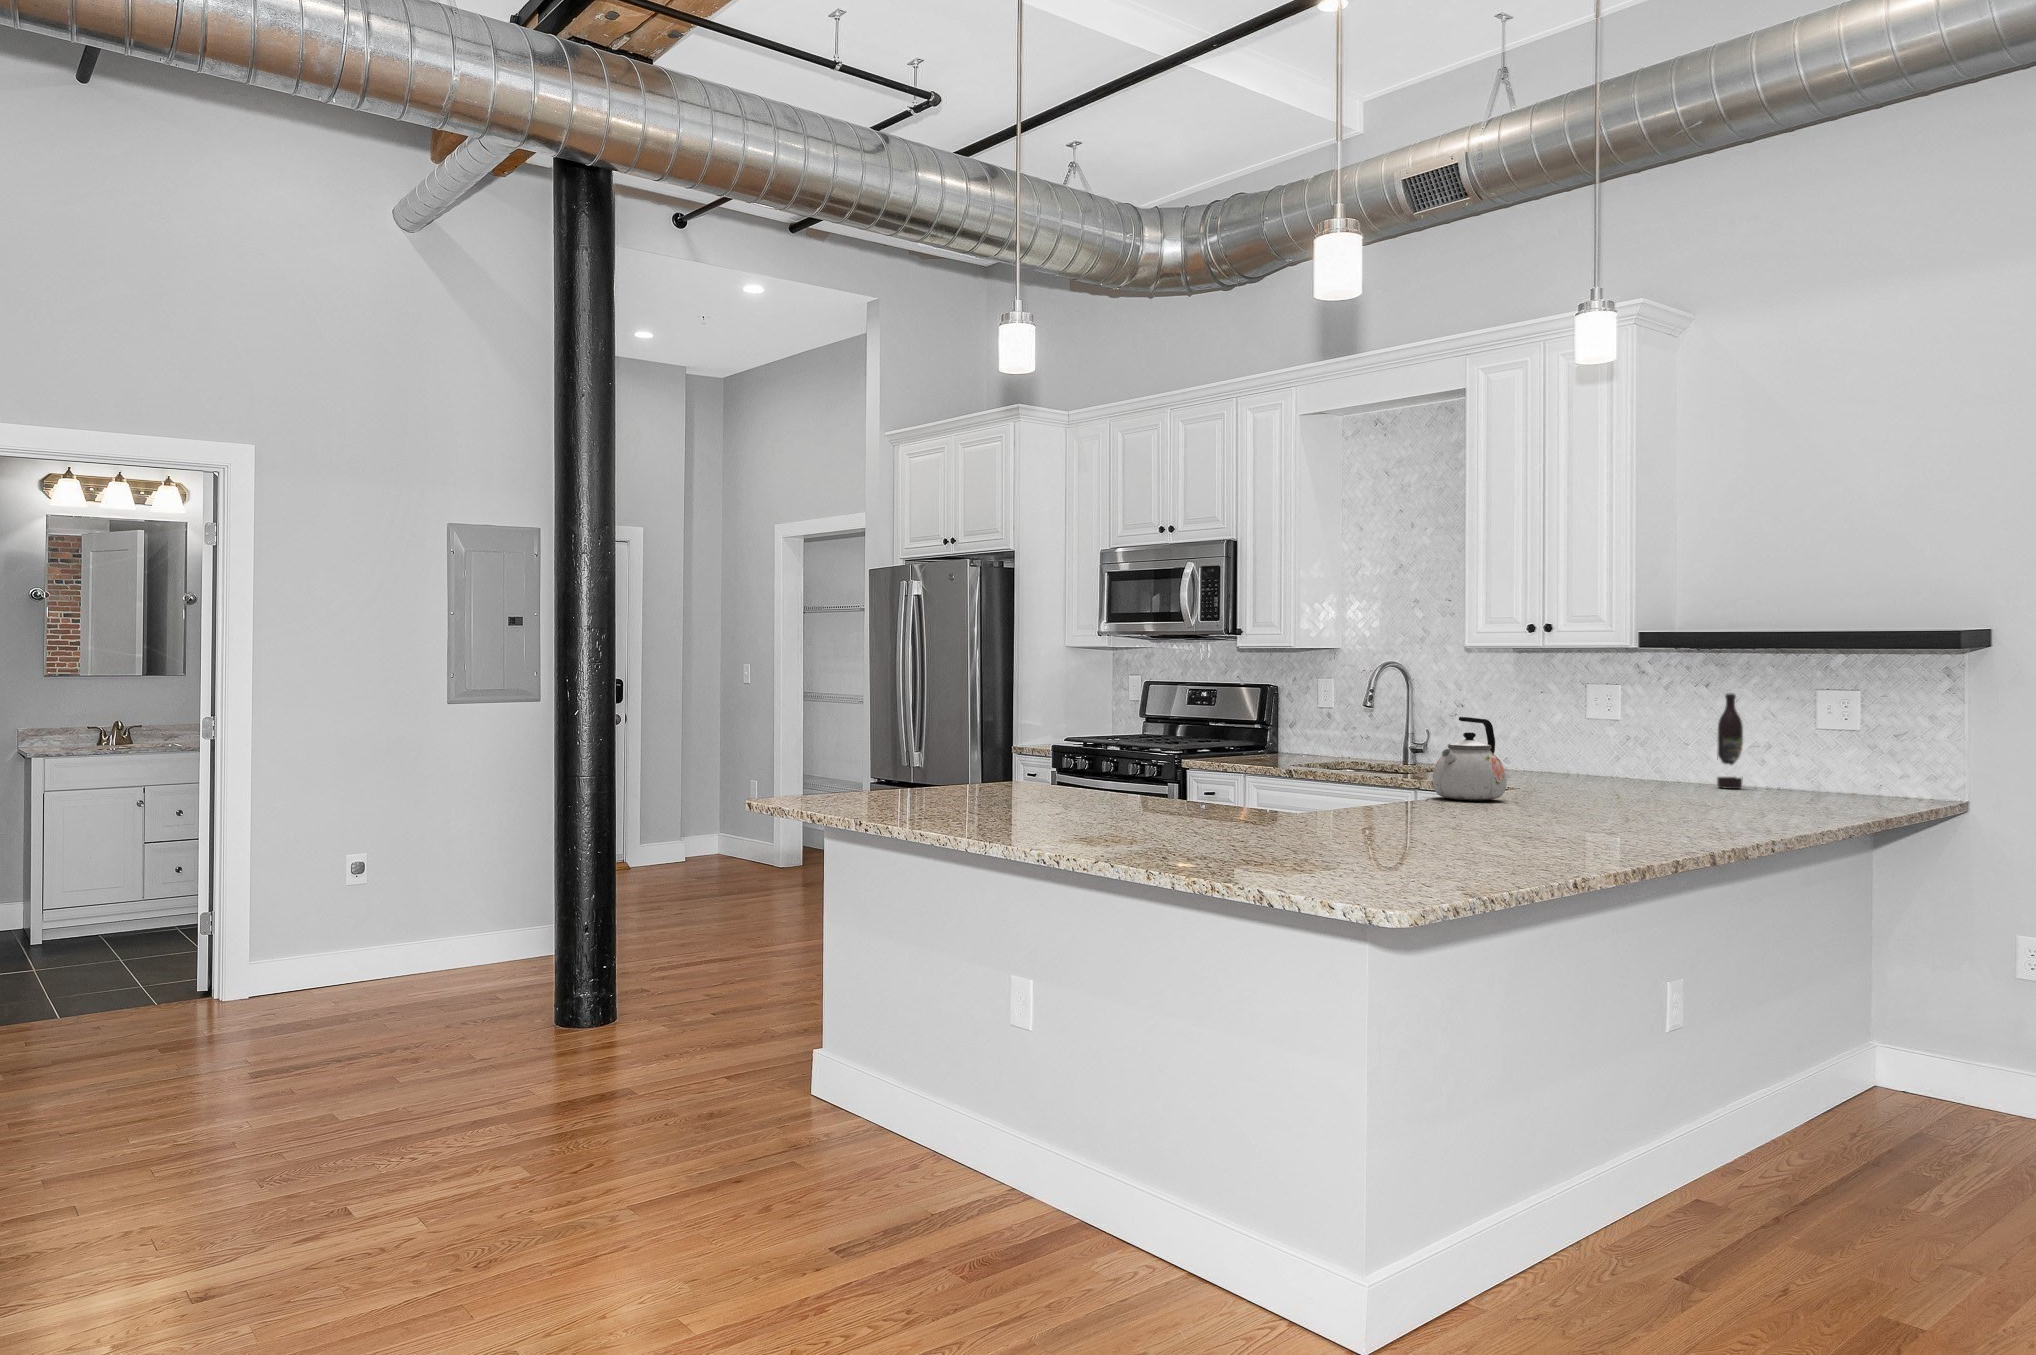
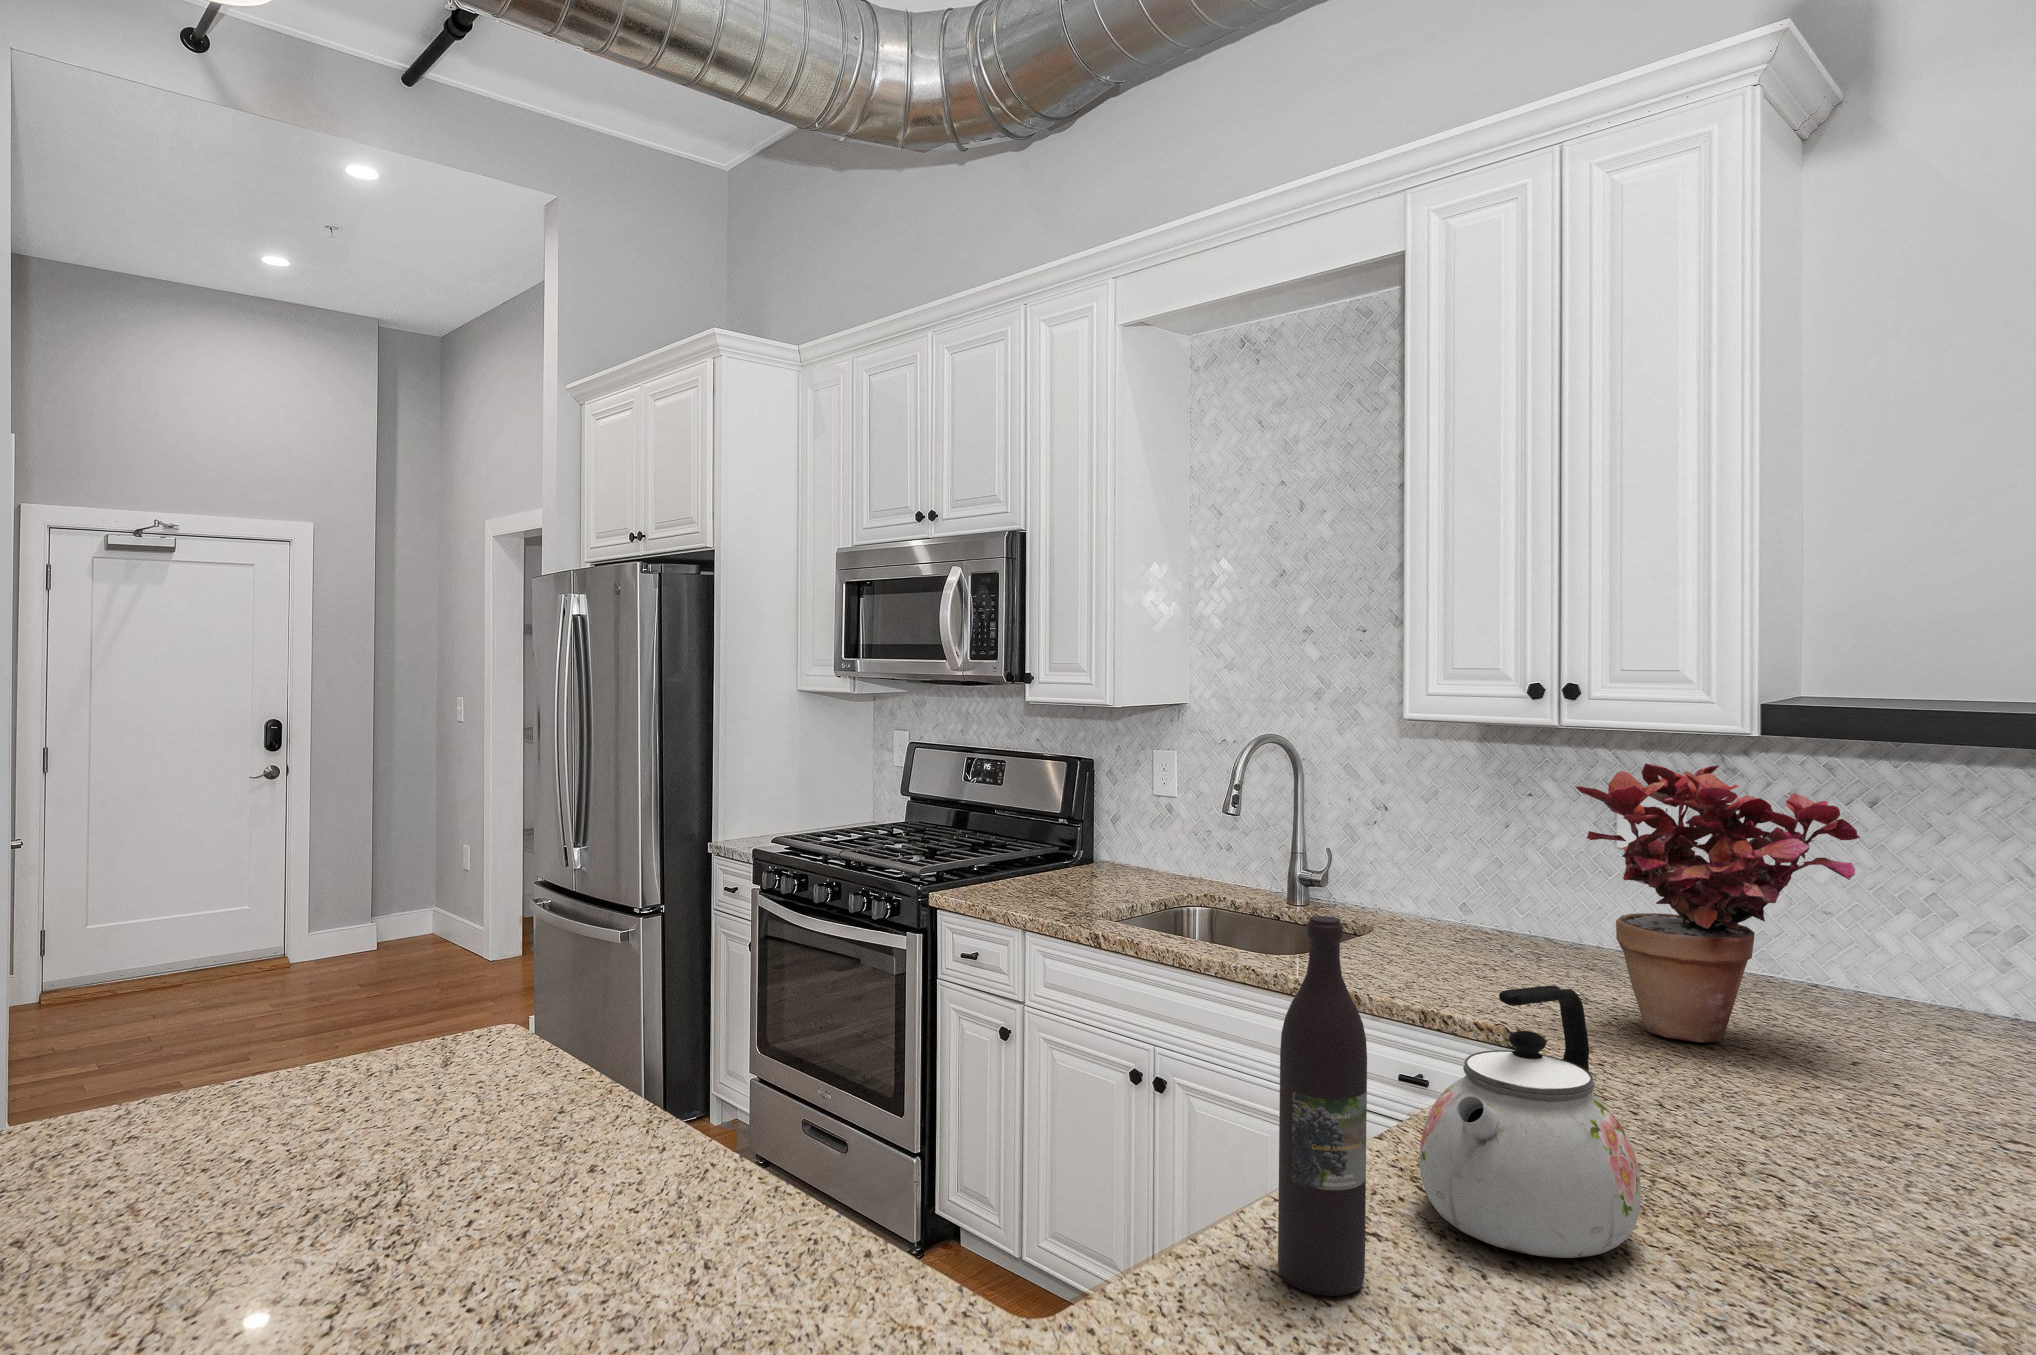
potted plant: none [1532,659,1659,787] -> present [1576,764,1861,1042]
wine bottle: present [1717,693,1743,789] -> present [1278,916,1367,1296]

